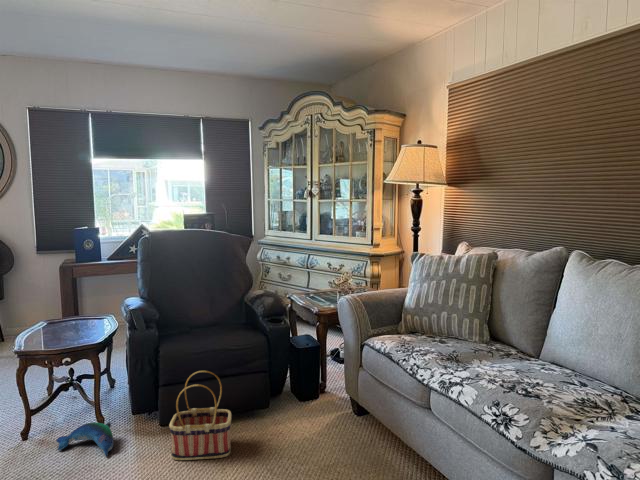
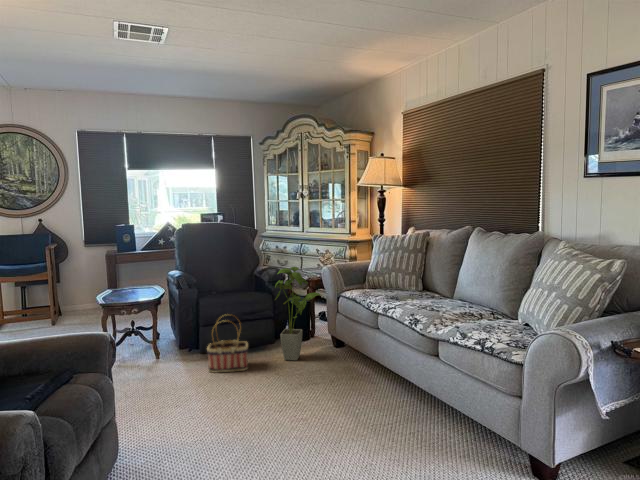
house plant: none [270,302,344,438] -> present [275,267,322,361]
plush toy: present [56,422,113,456] -> none [128,352,168,372]

